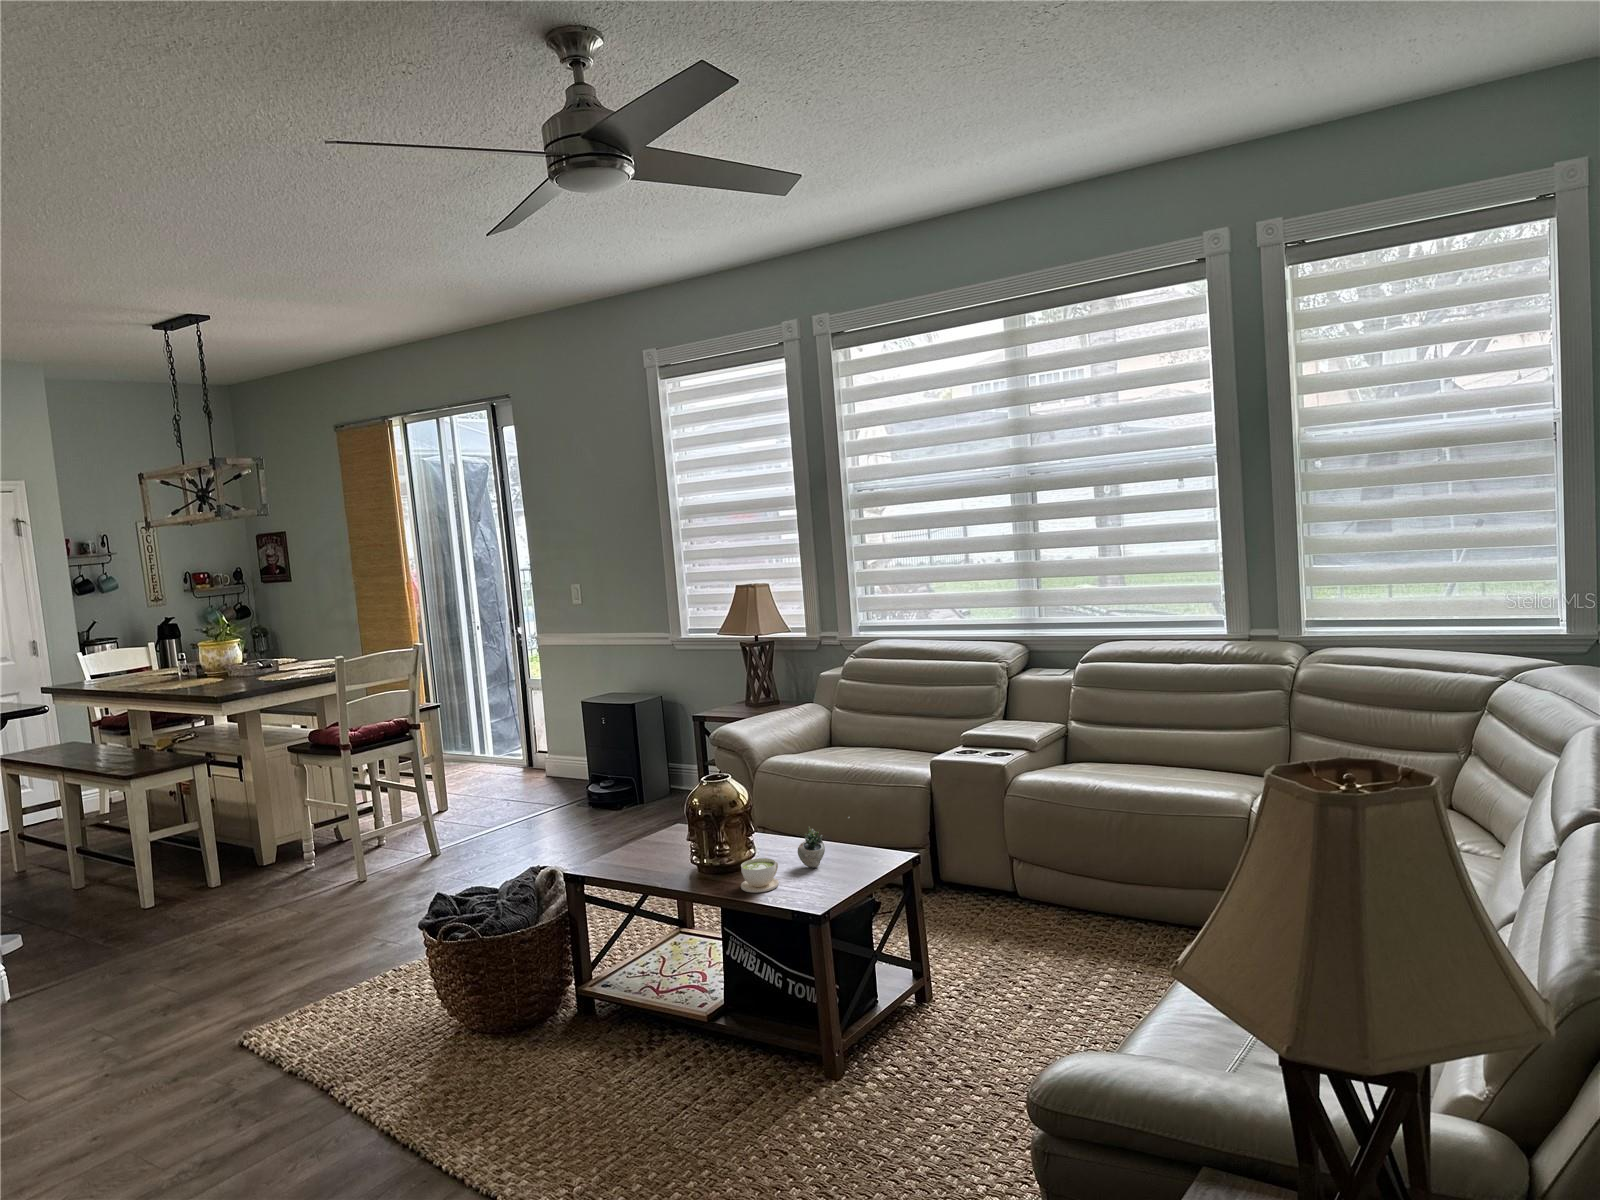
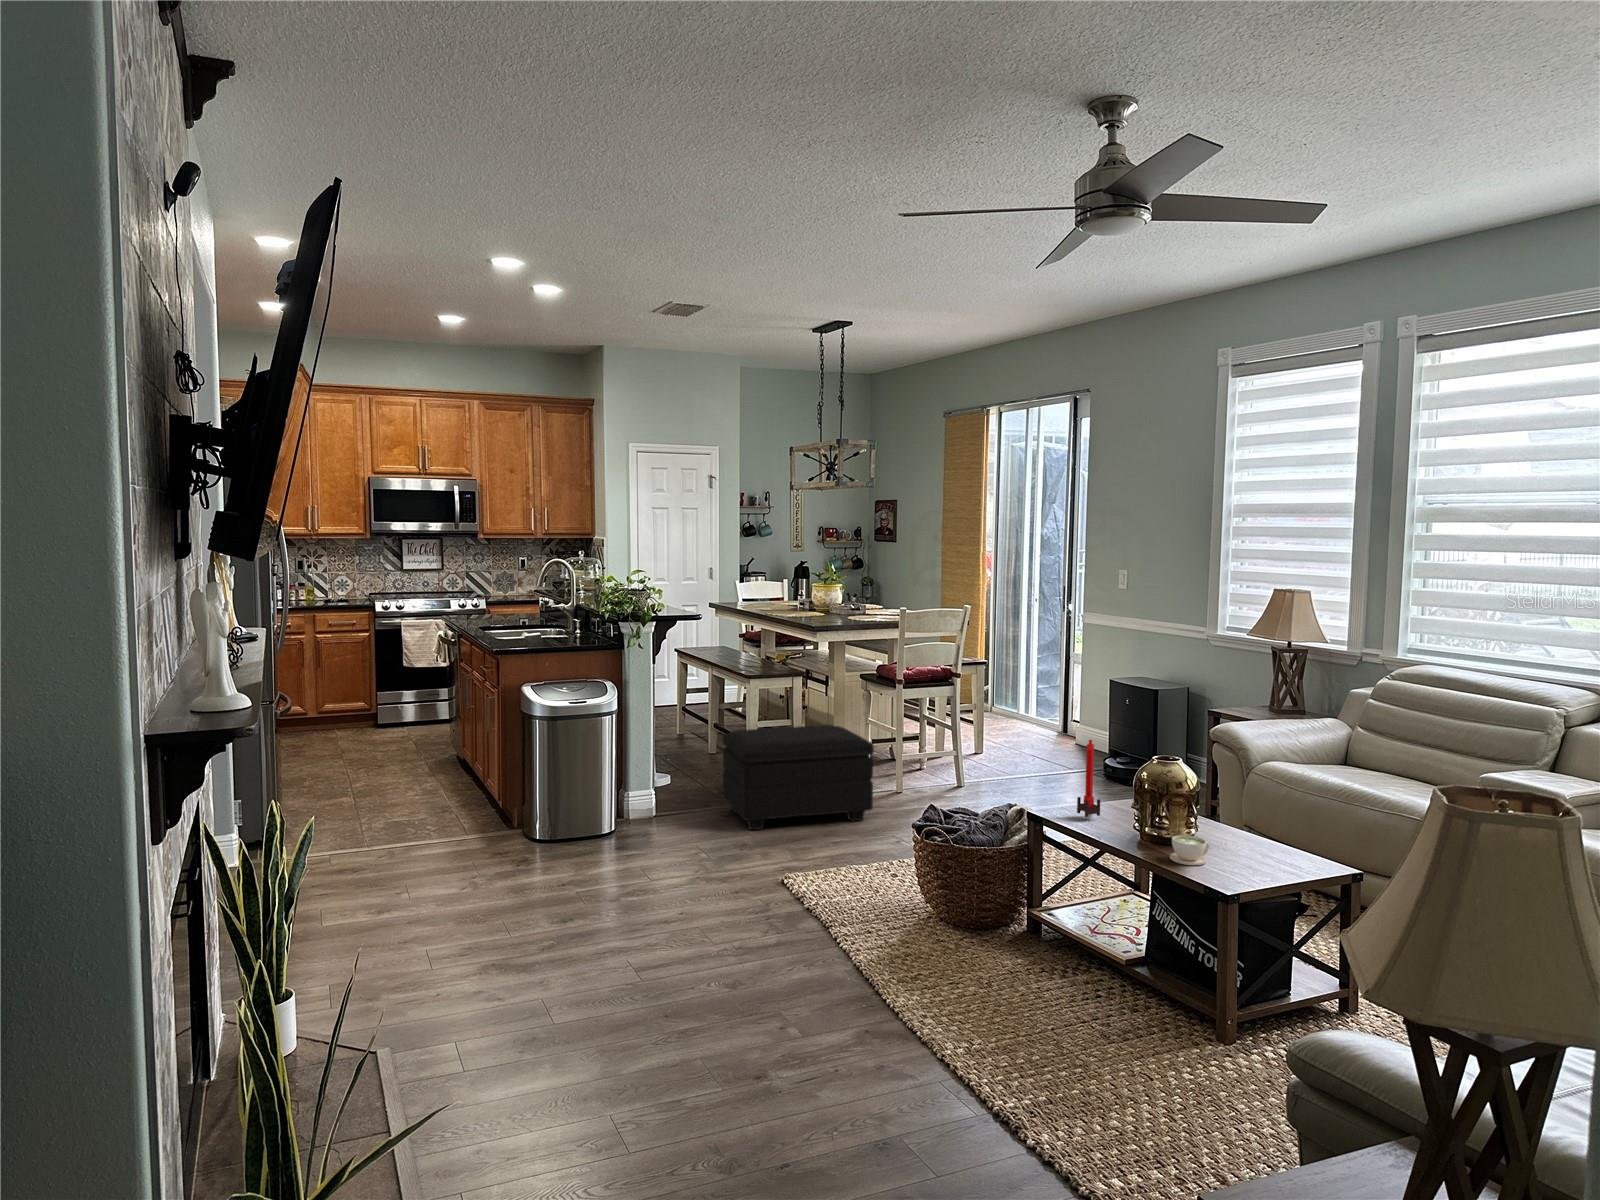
candle: none [618,775,646,866] -> present [1077,740,1100,819]
footstool: none [101,817,339,985] -> present [723,725,874,830]
succulent plant: present [798,817,850,868] -> none [1235,820,1294,859]

